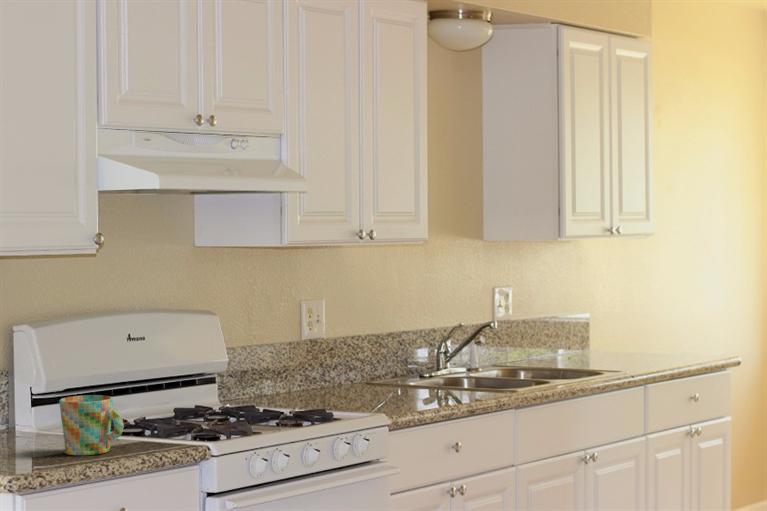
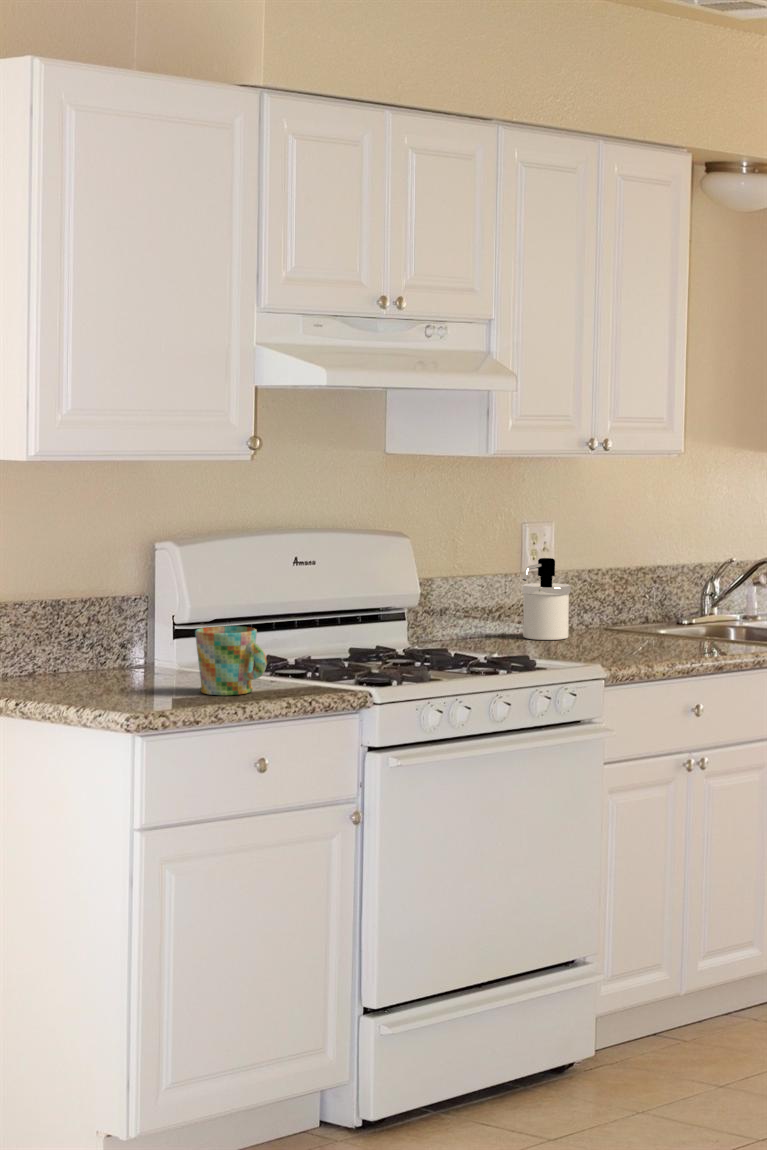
soap dispenser: none [305,328,345,395] -> present [522,558,571,640]

